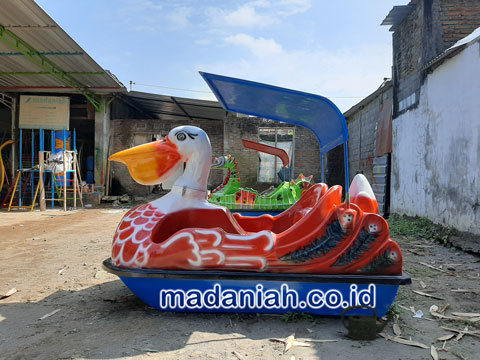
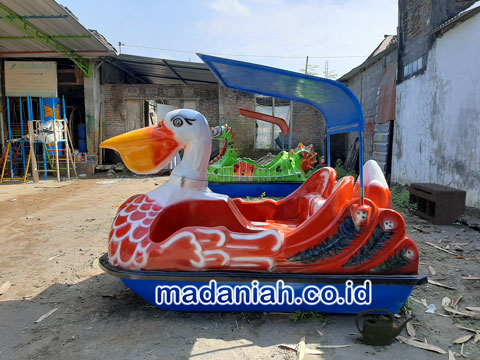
bench: none [407,211,461,251] -> present [408,183,466,225]

